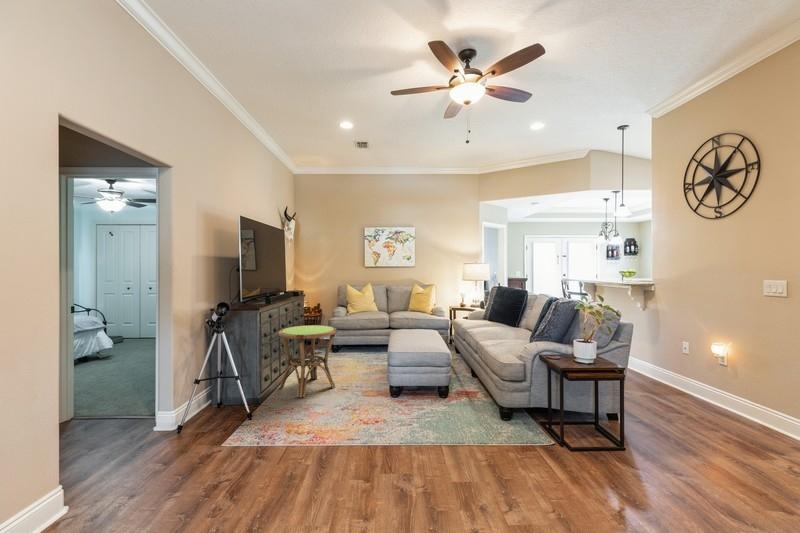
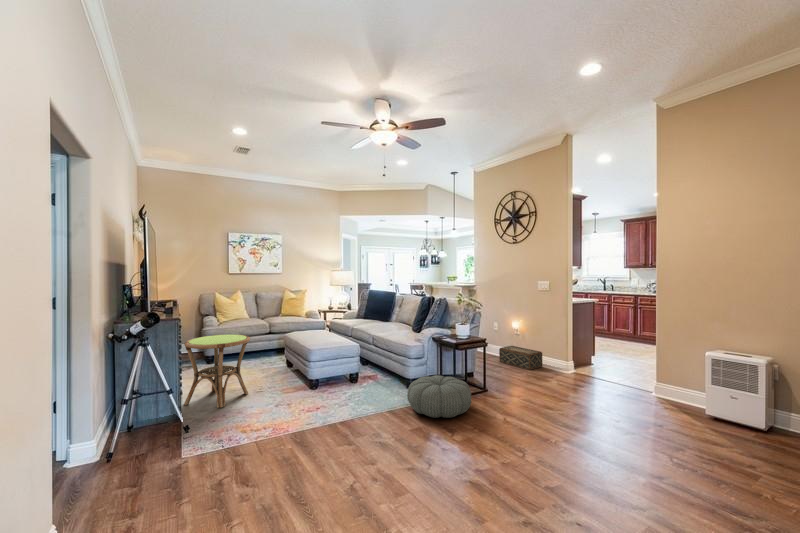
woven basket: none [682,383,774,431] -> present [499,346,543,370]
pouf: none [476,410,576,485] -> present [407,375,471,418]

